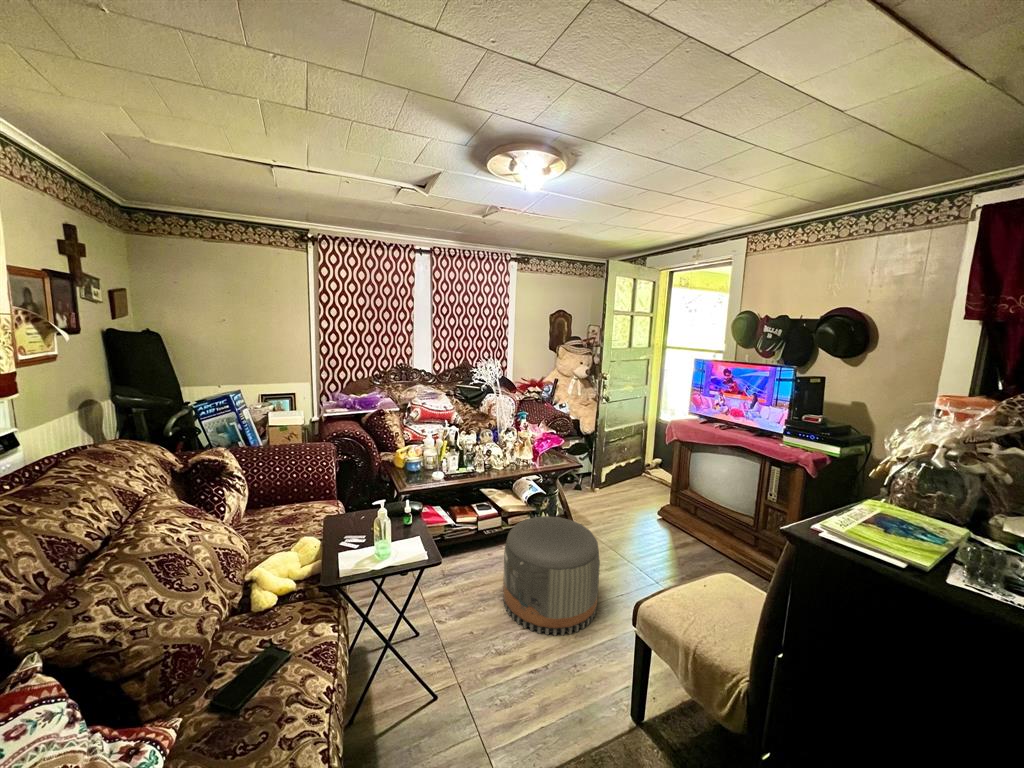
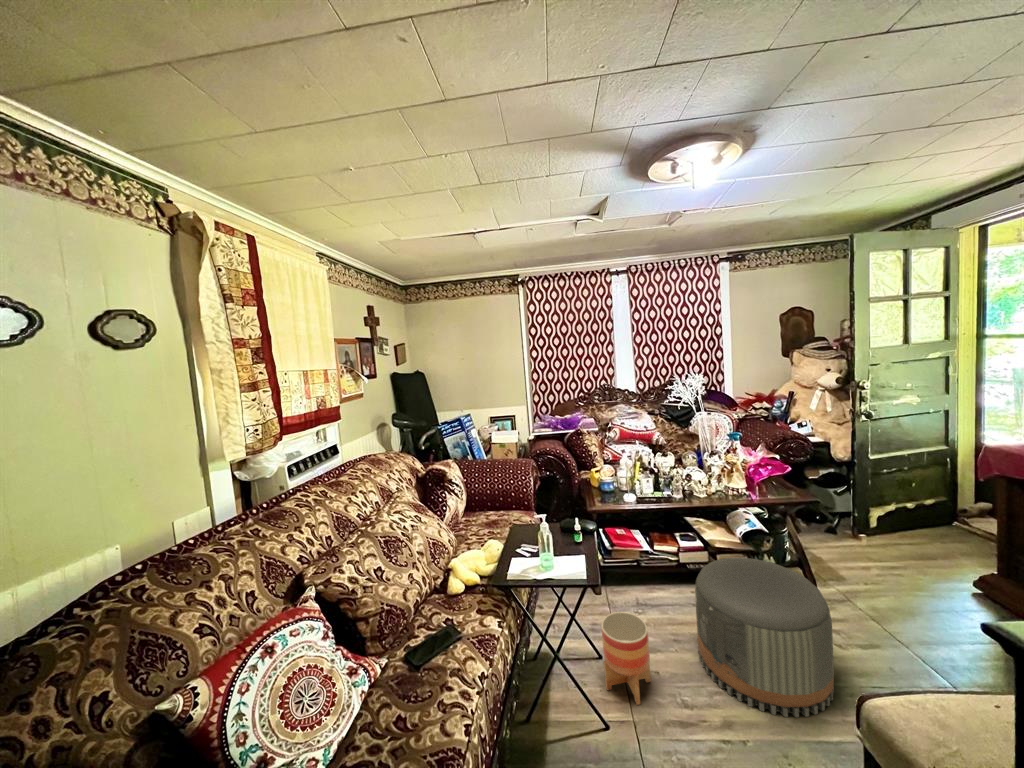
planter: none [429,584,473,666] -> present [601,612,651,705]

